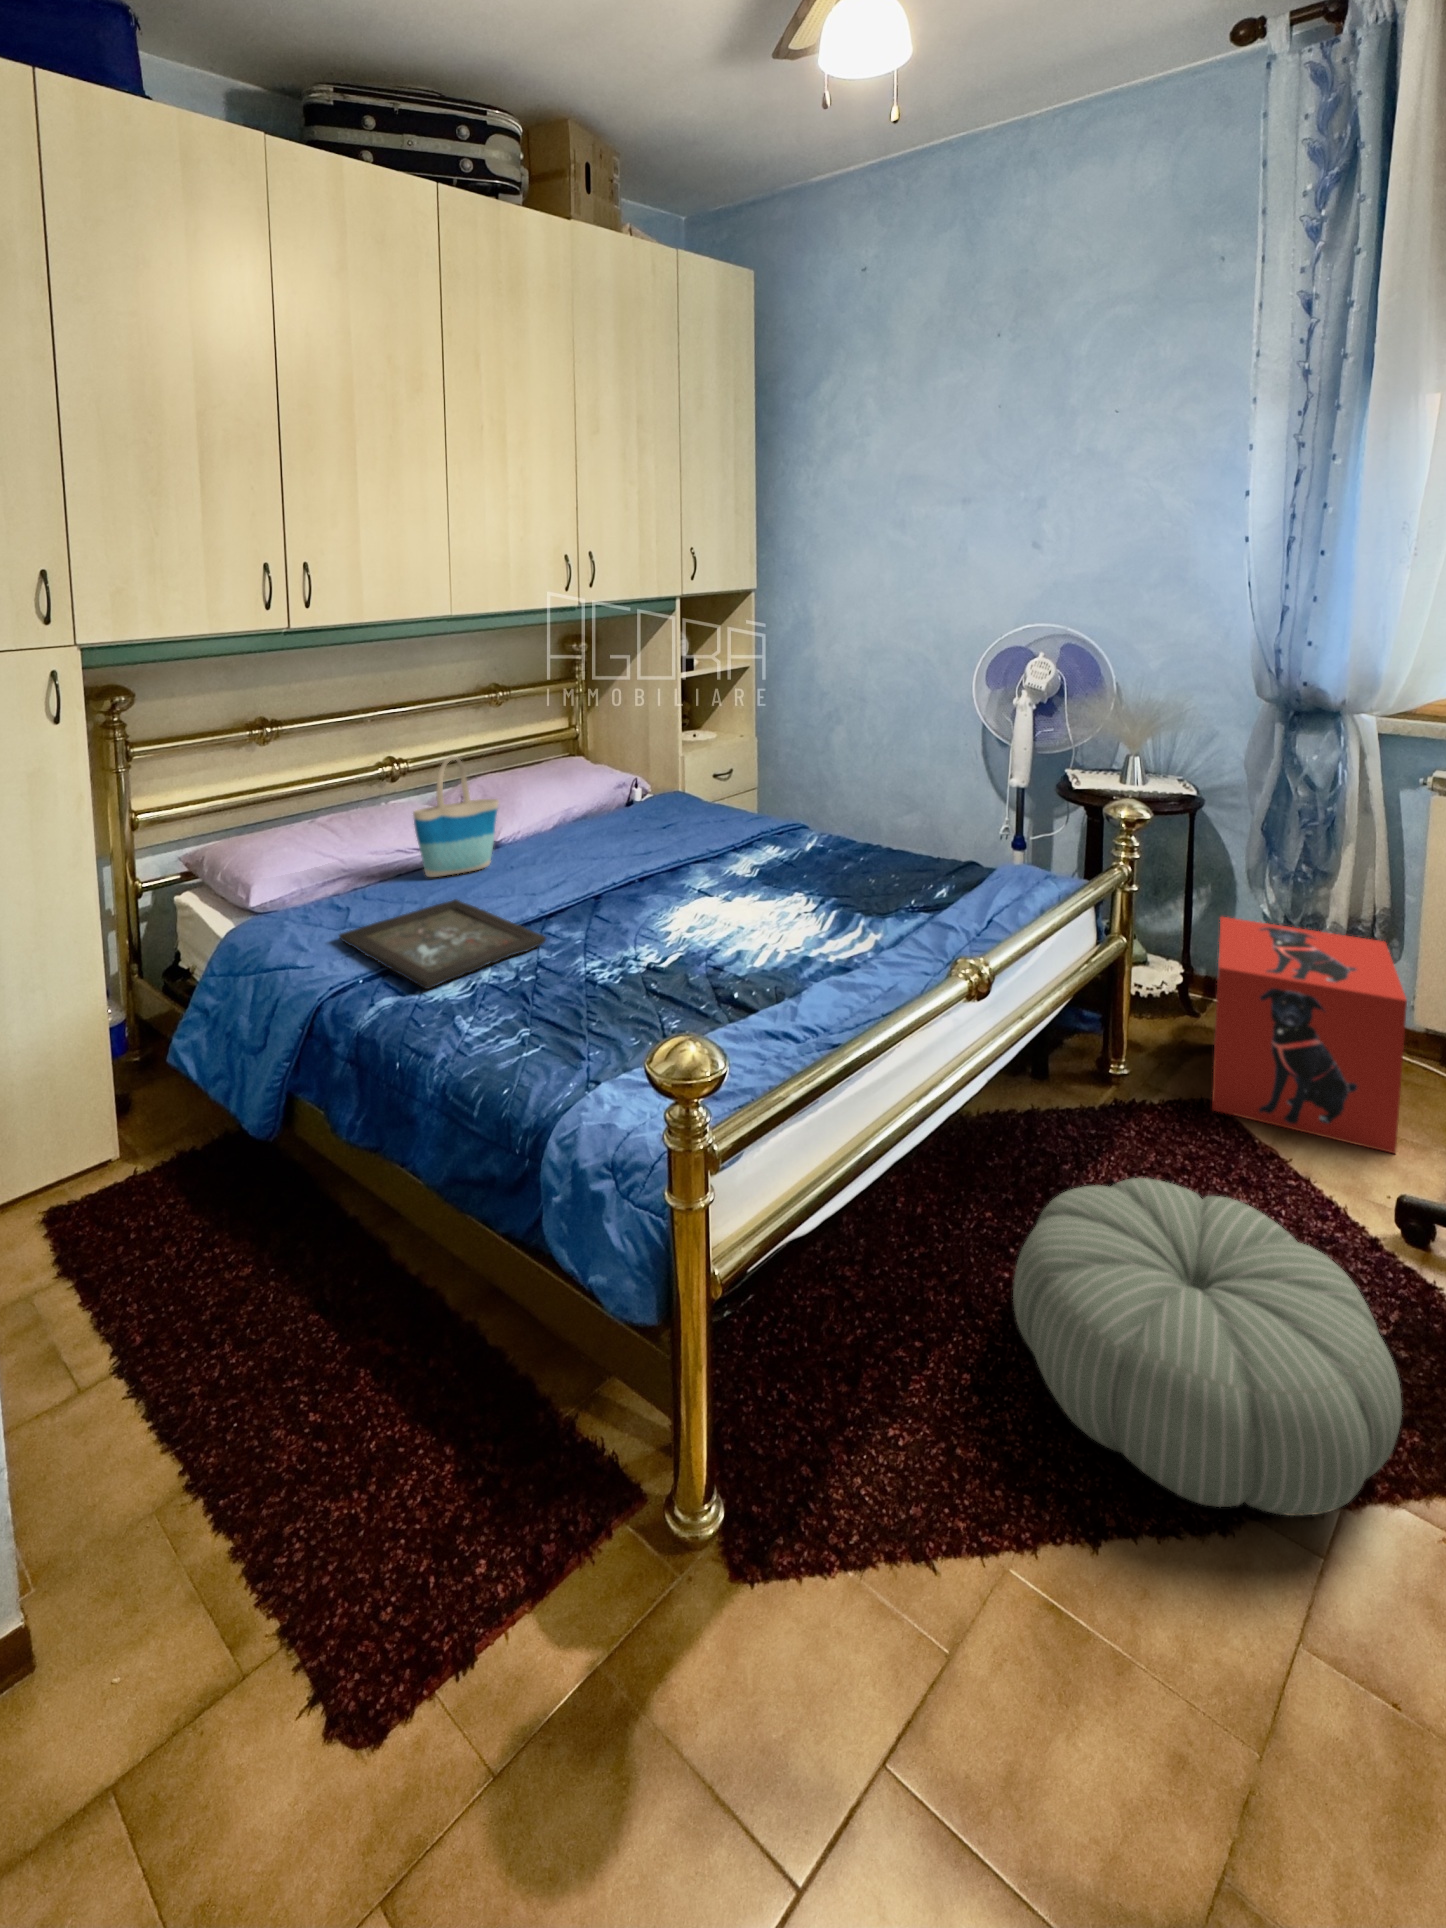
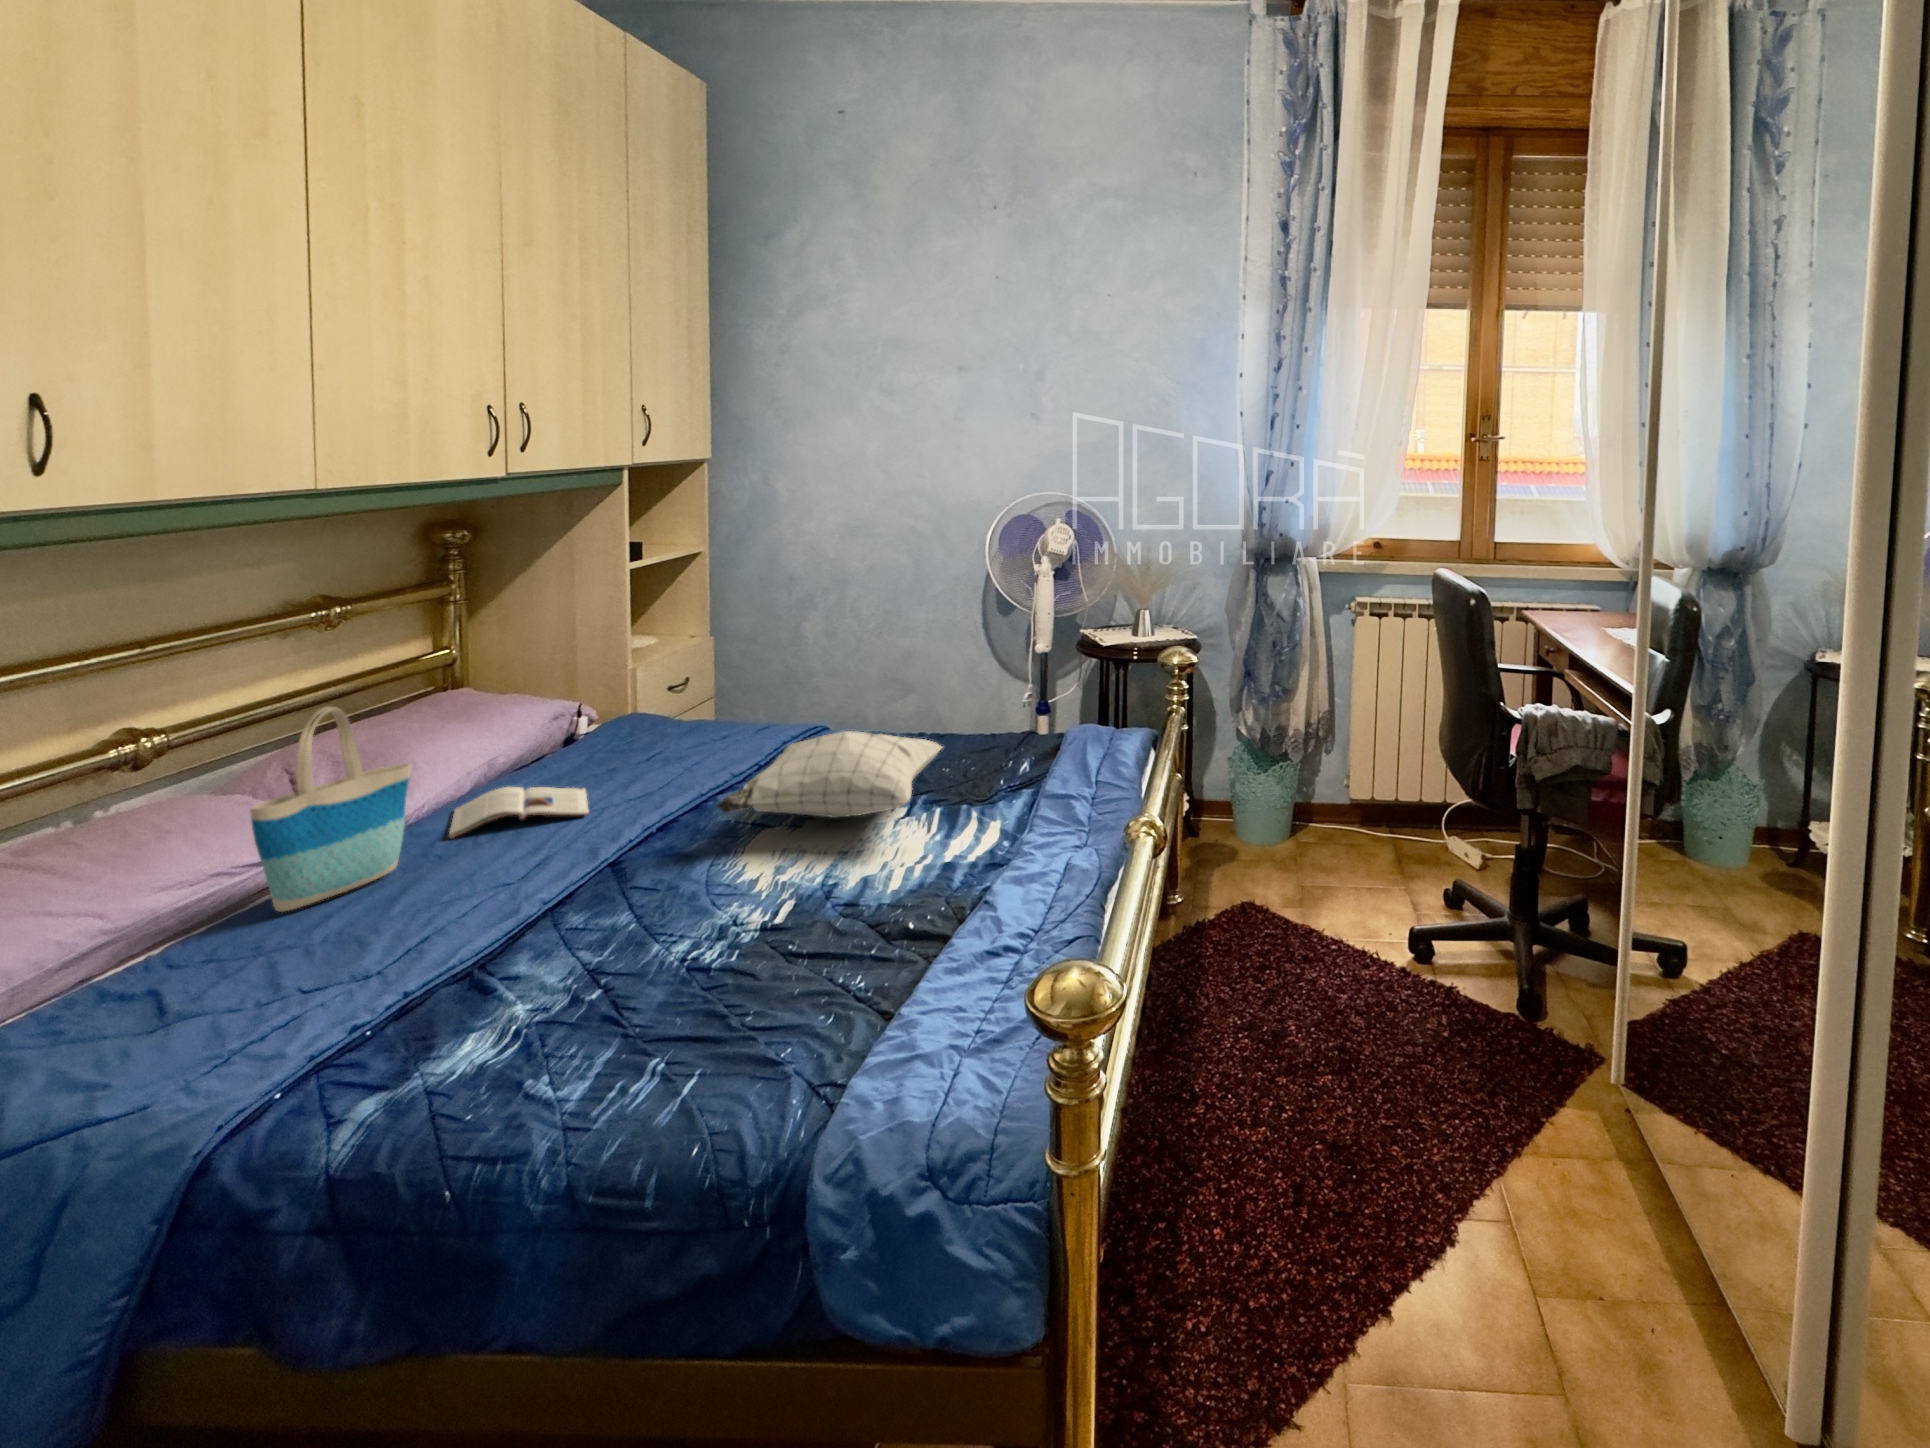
magazine: none [526,826,616,856] -> present [449,786,589,838]
pillow: none [658,830,855,901] -> present [717,731,942,818]
tray: present [339,899,546,989] -> none [155,928,592,1069]
storage box: present [1212,917,1407,1153] -> none [1224,733,1381,910]
pouf: present [1013,1178,1402,1516] -> none [1222,964,1522,1231]

